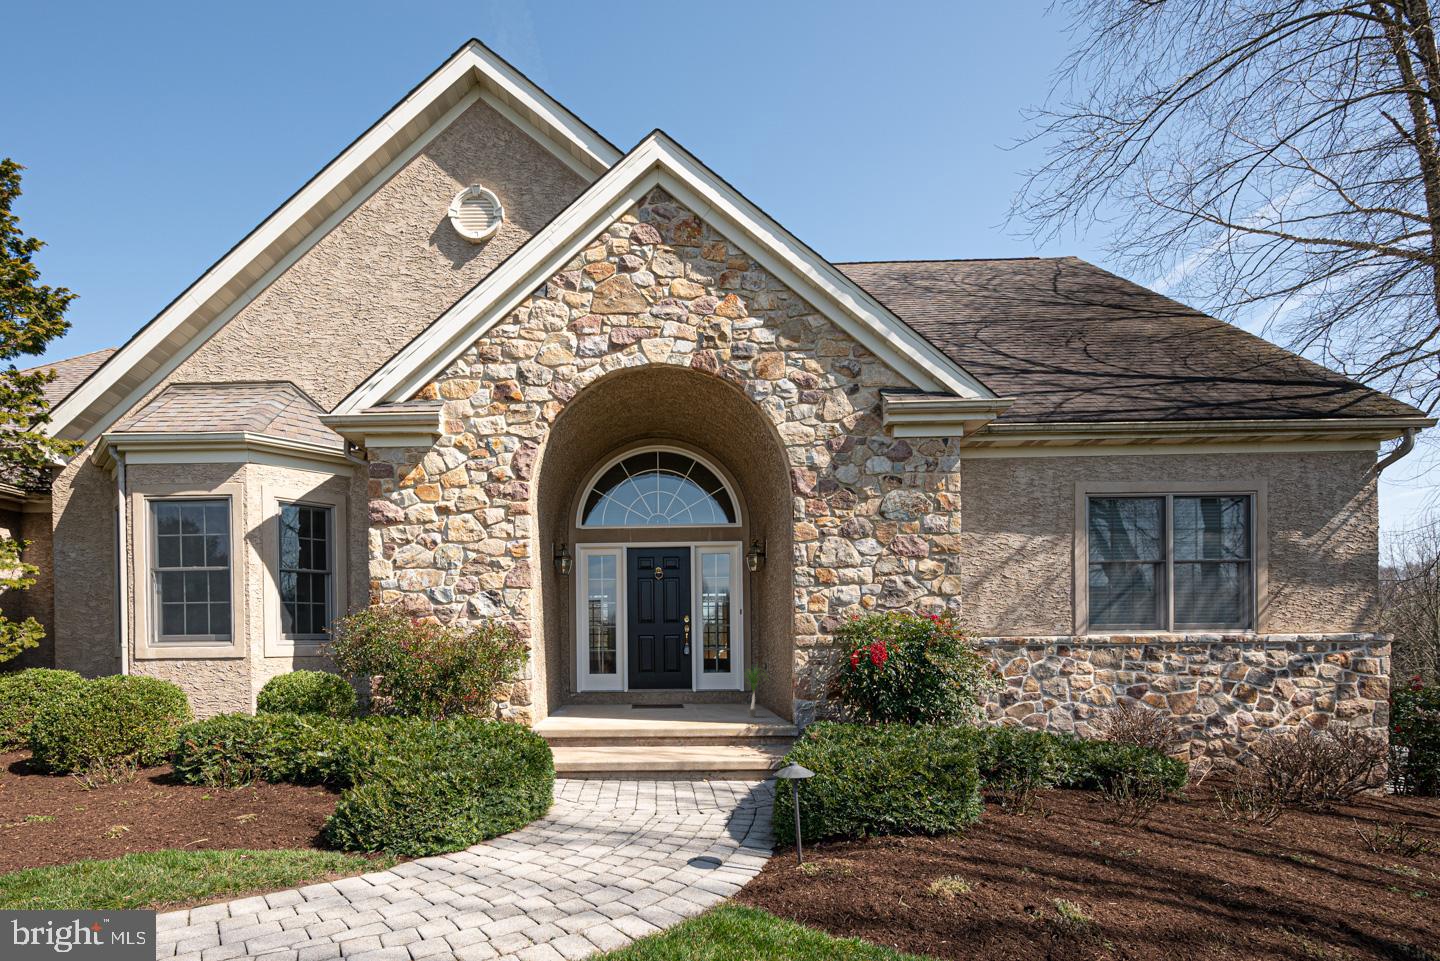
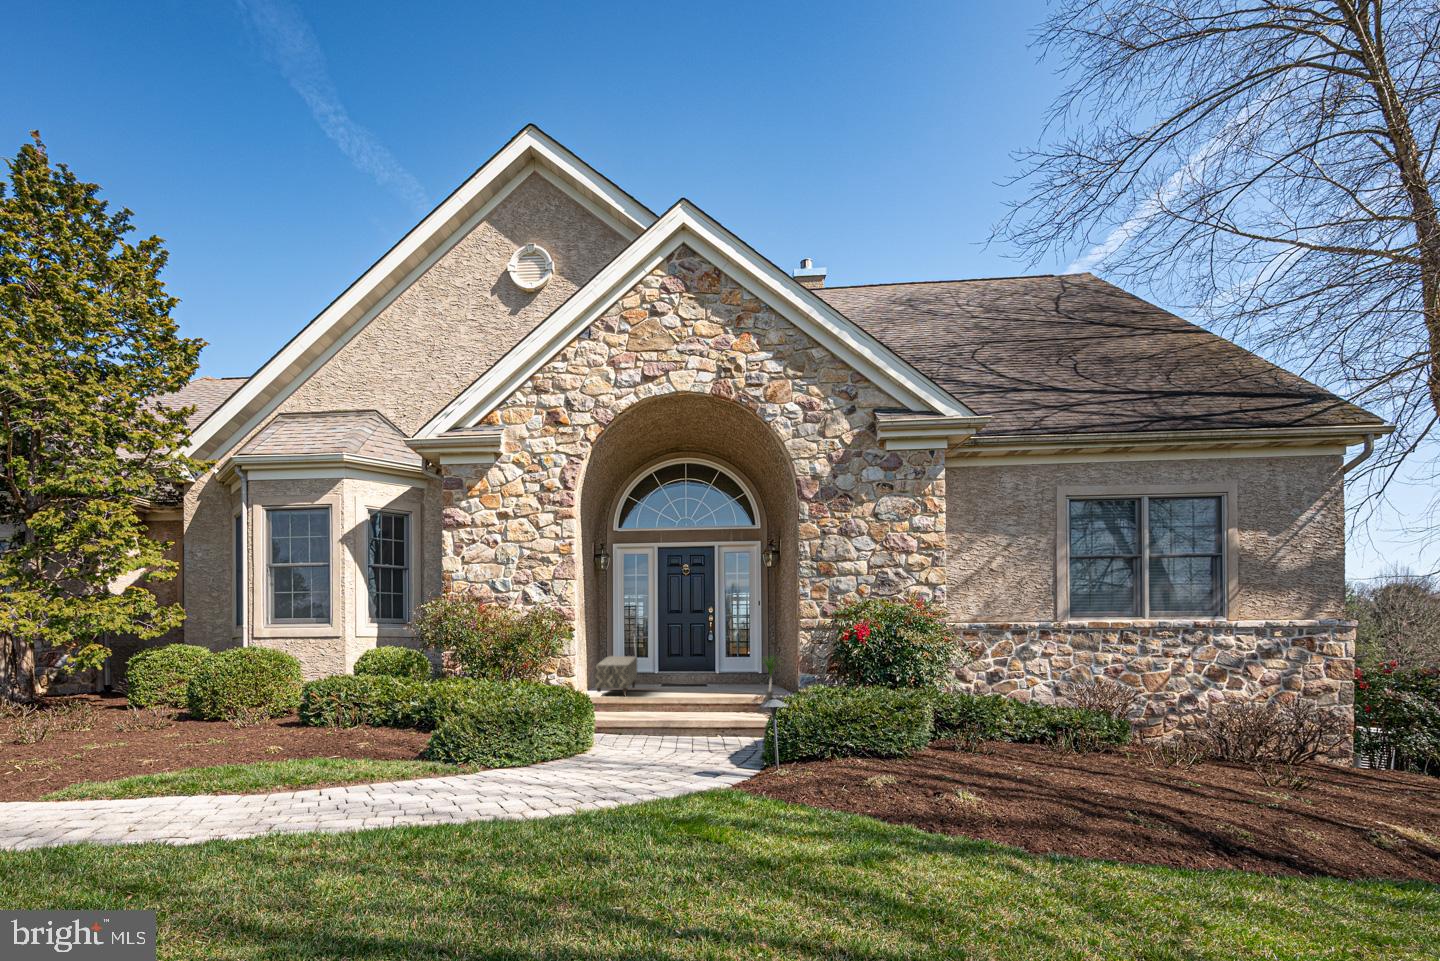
bench: none [552,666,600,719] -> present [595,656,637,696]

